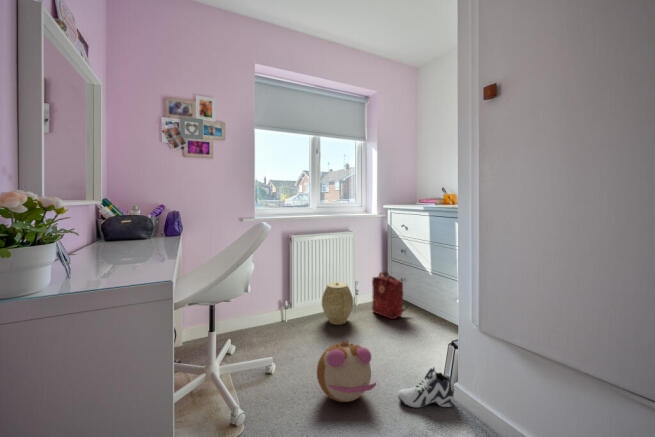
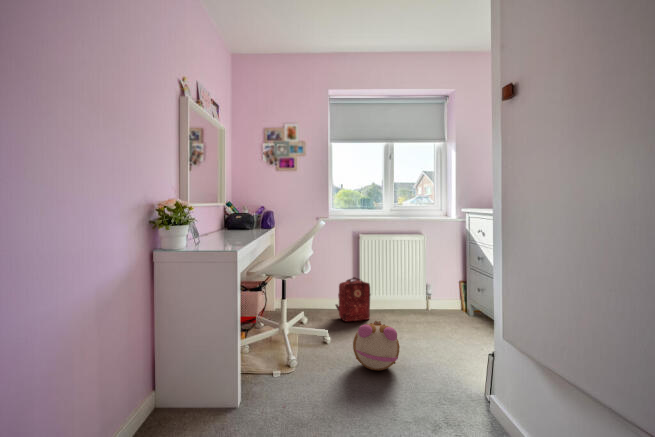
backpack: present [372,273,408,319] -> present [336,277,371,321]
woven basket: present [322,282,353,325] -> none [387,281,418,321]
sneaker: present [398,367,454,407] -> none [421,355,475,394]

